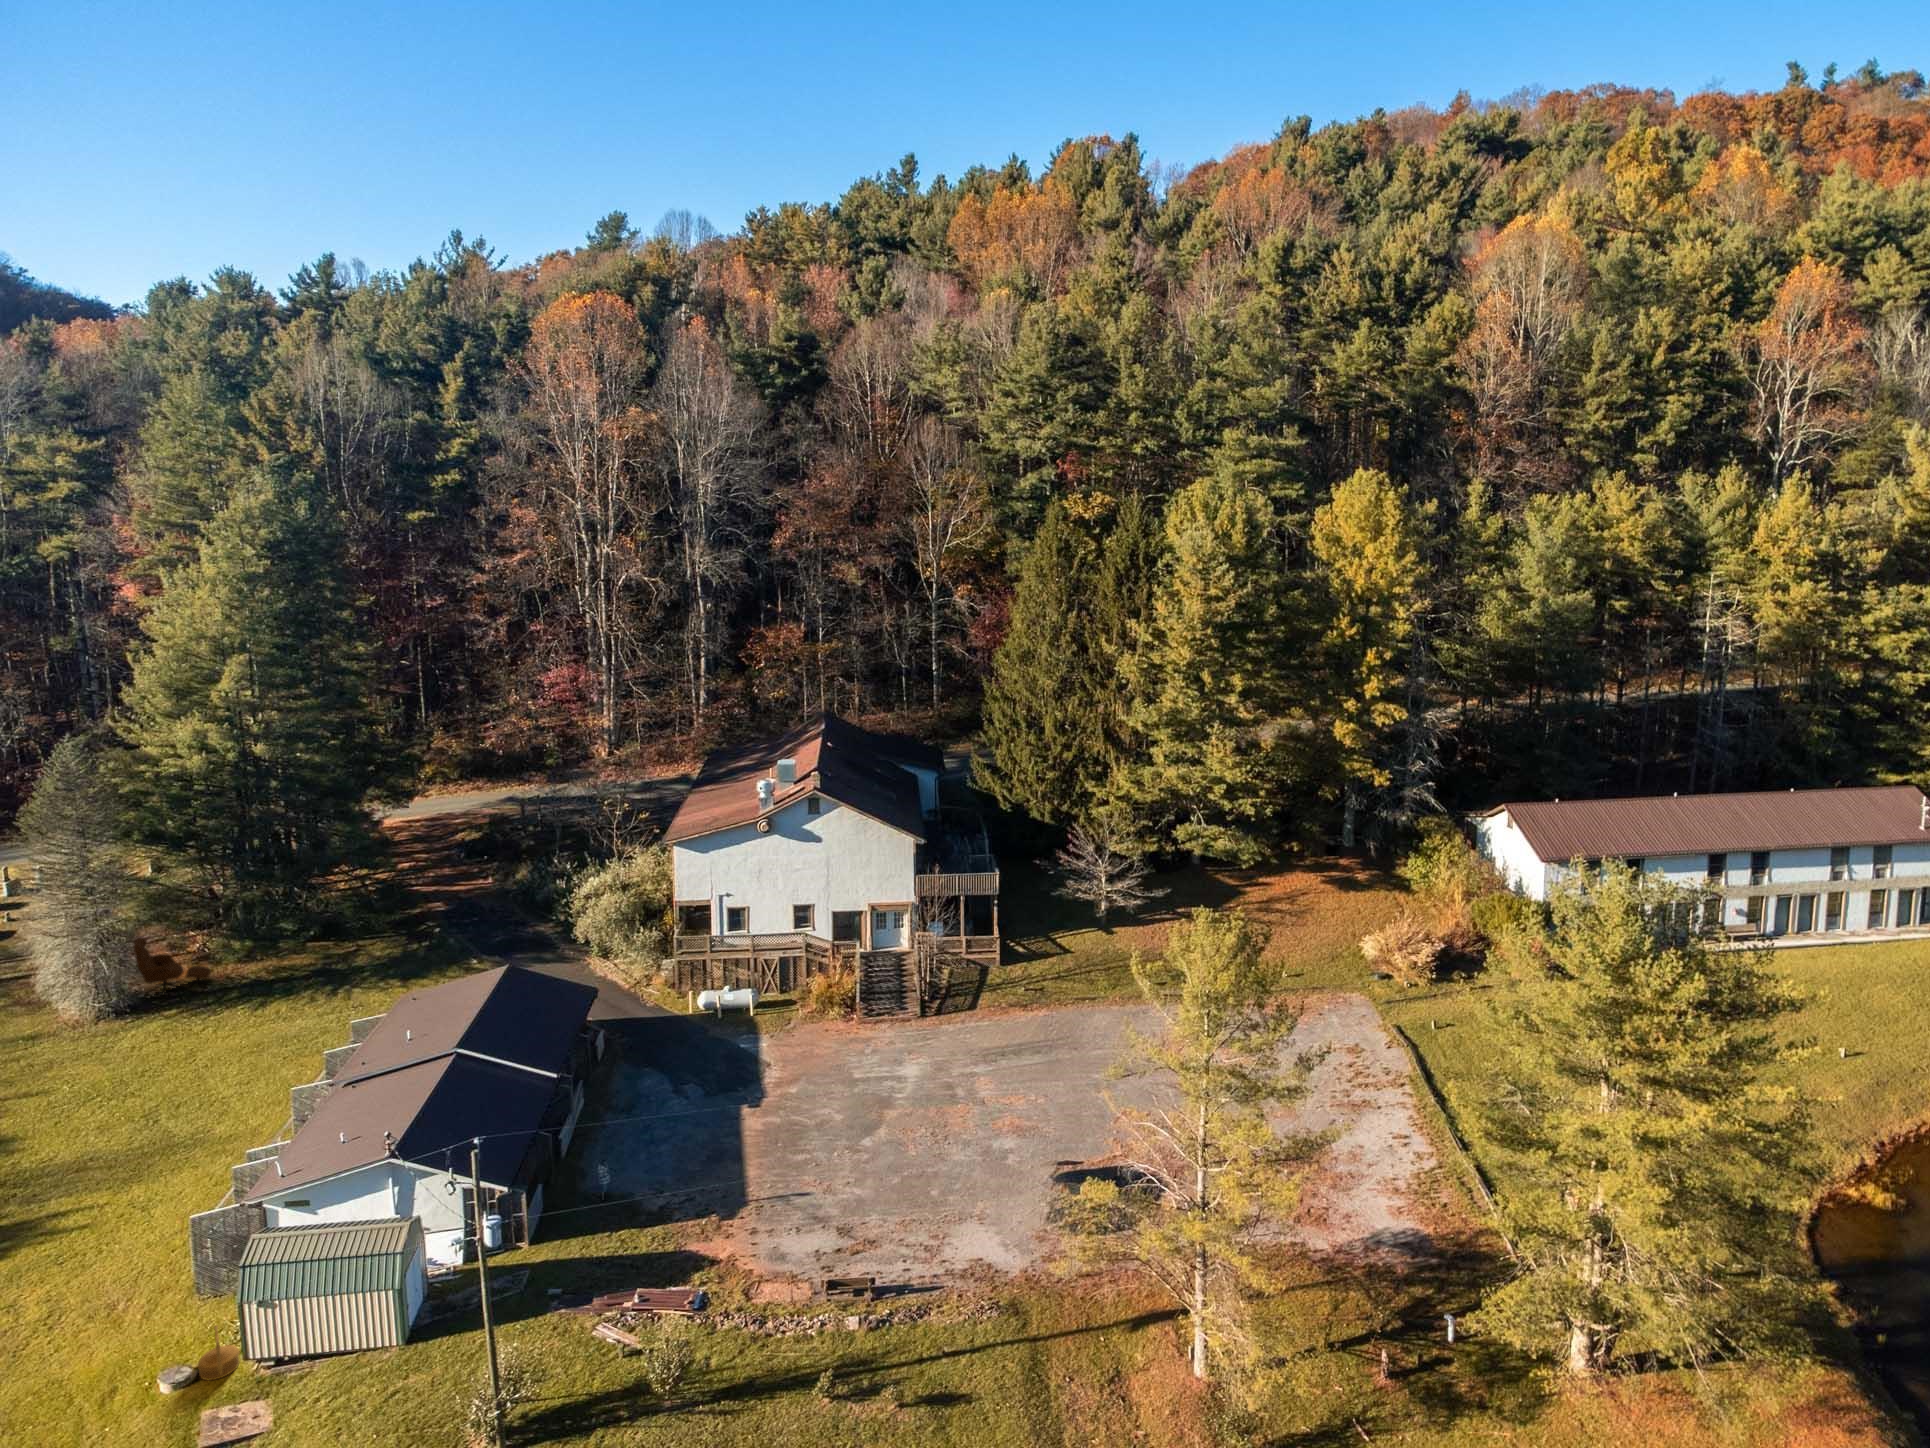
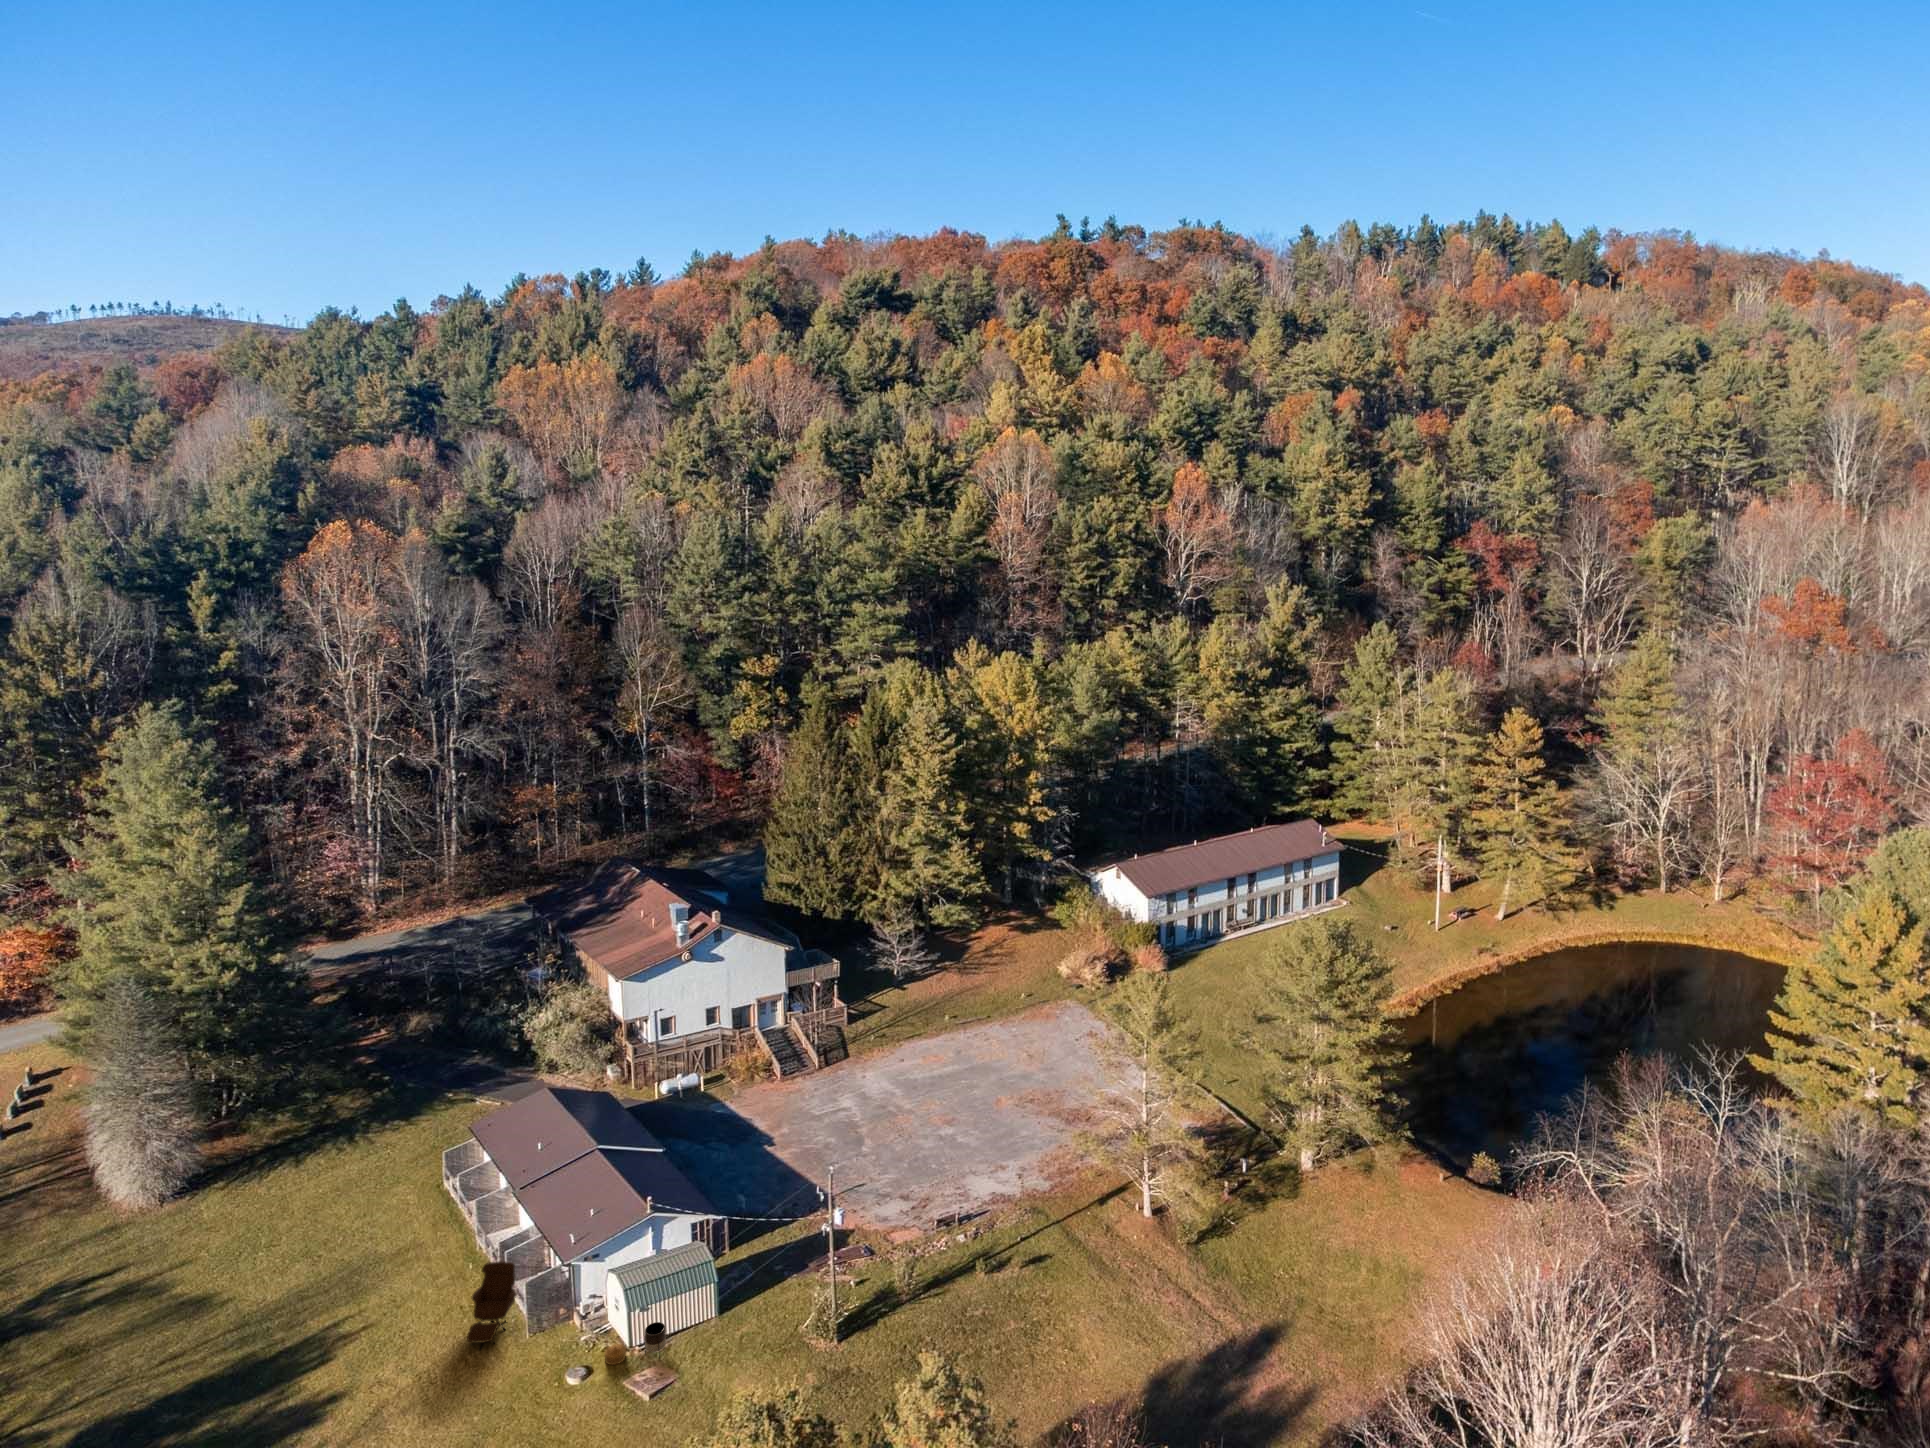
lounge chair: present [133,938,211,995] -> present [467,1261,517,1344]
planter: none [250,1328,294,1393] -> present [645,1322,666,1353]

